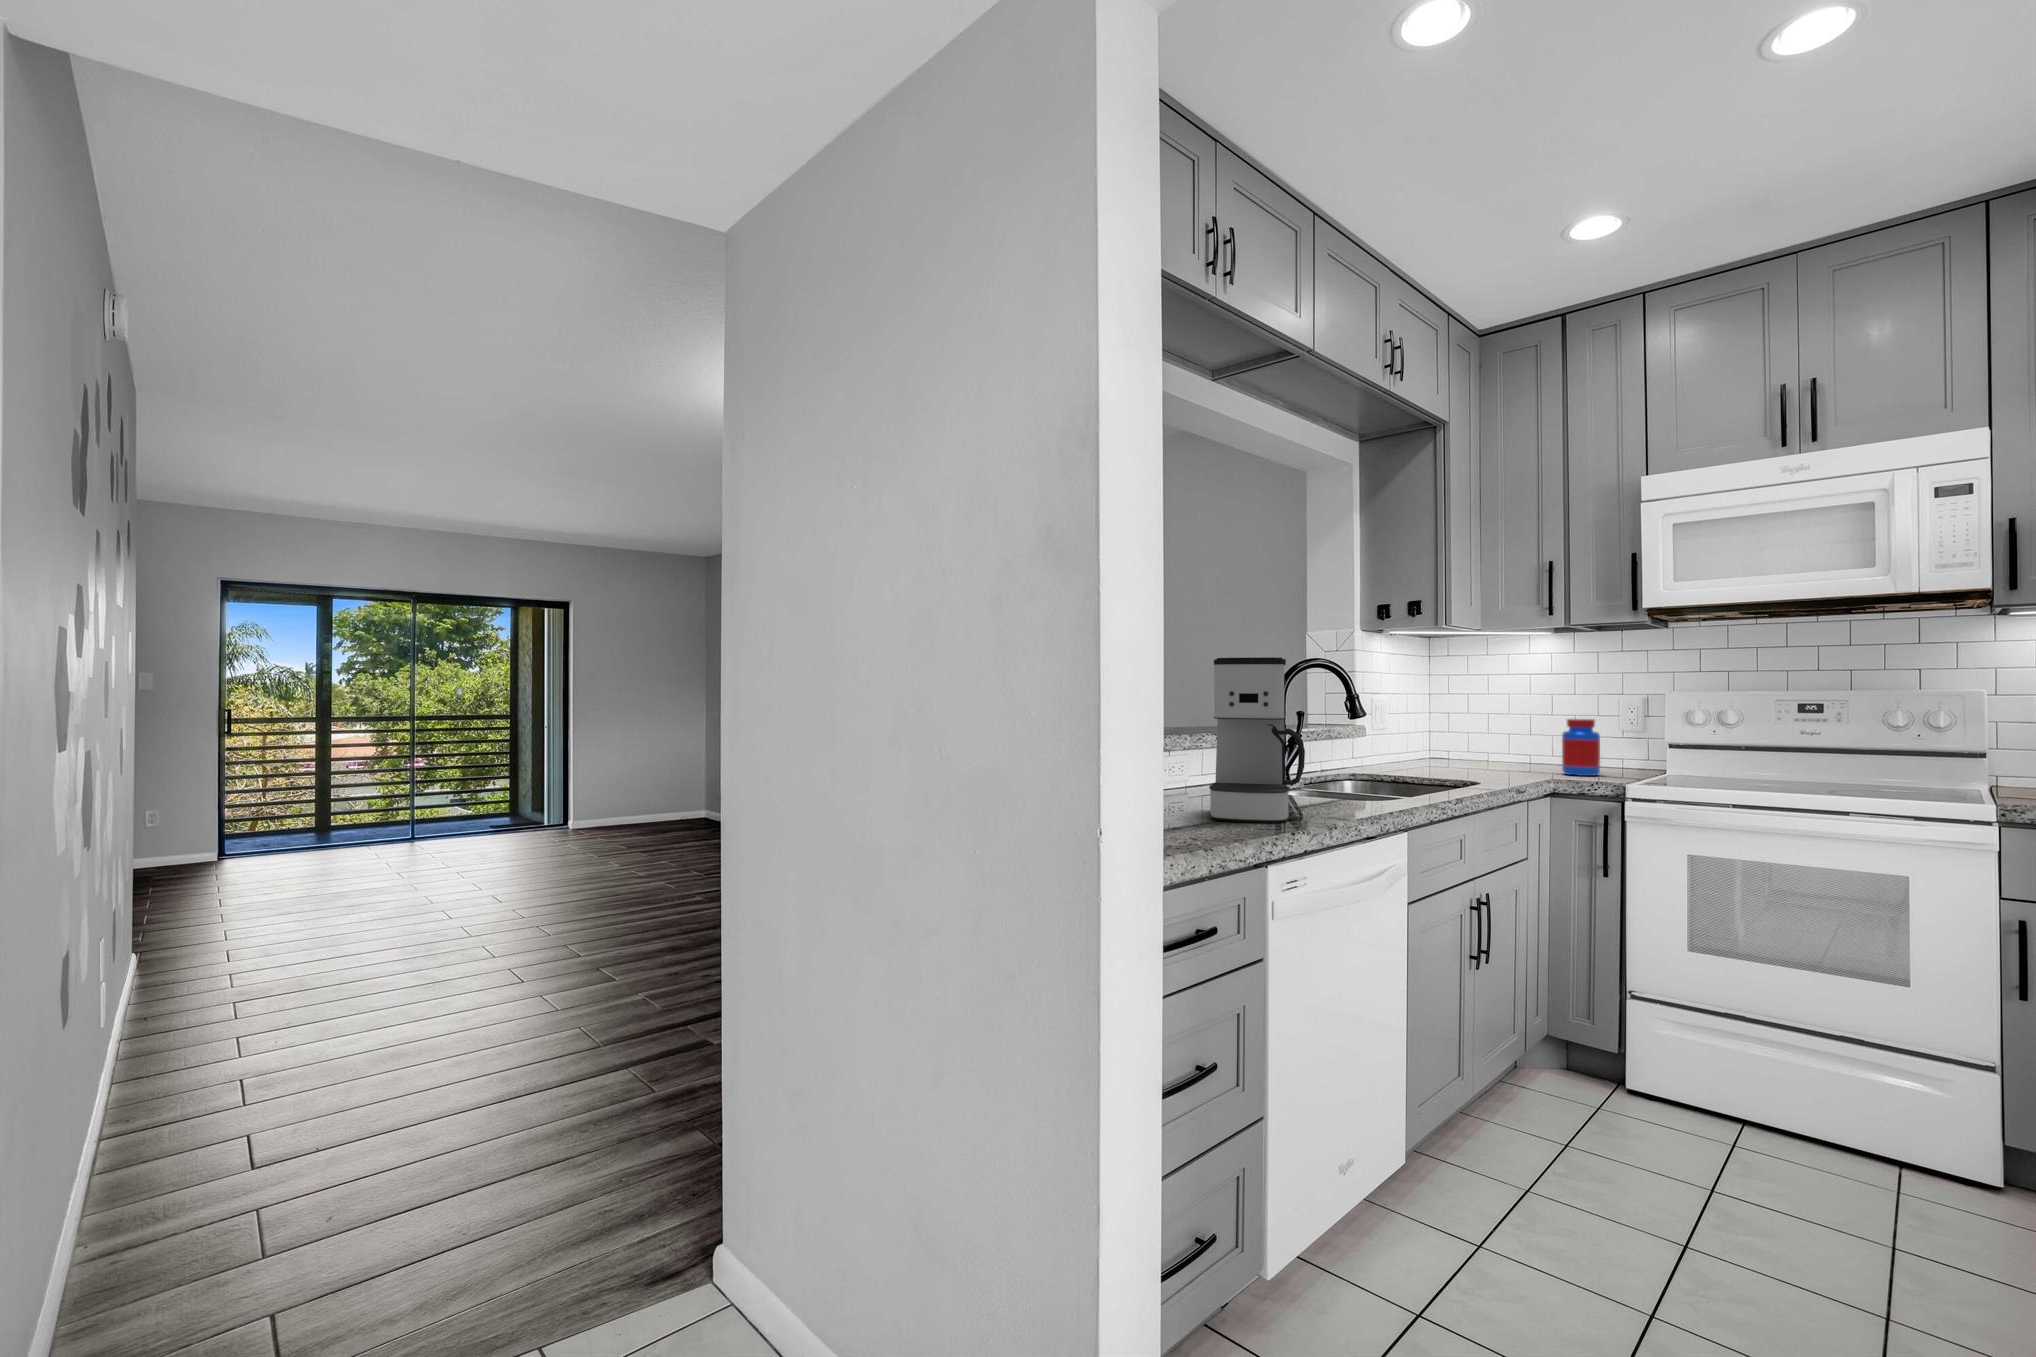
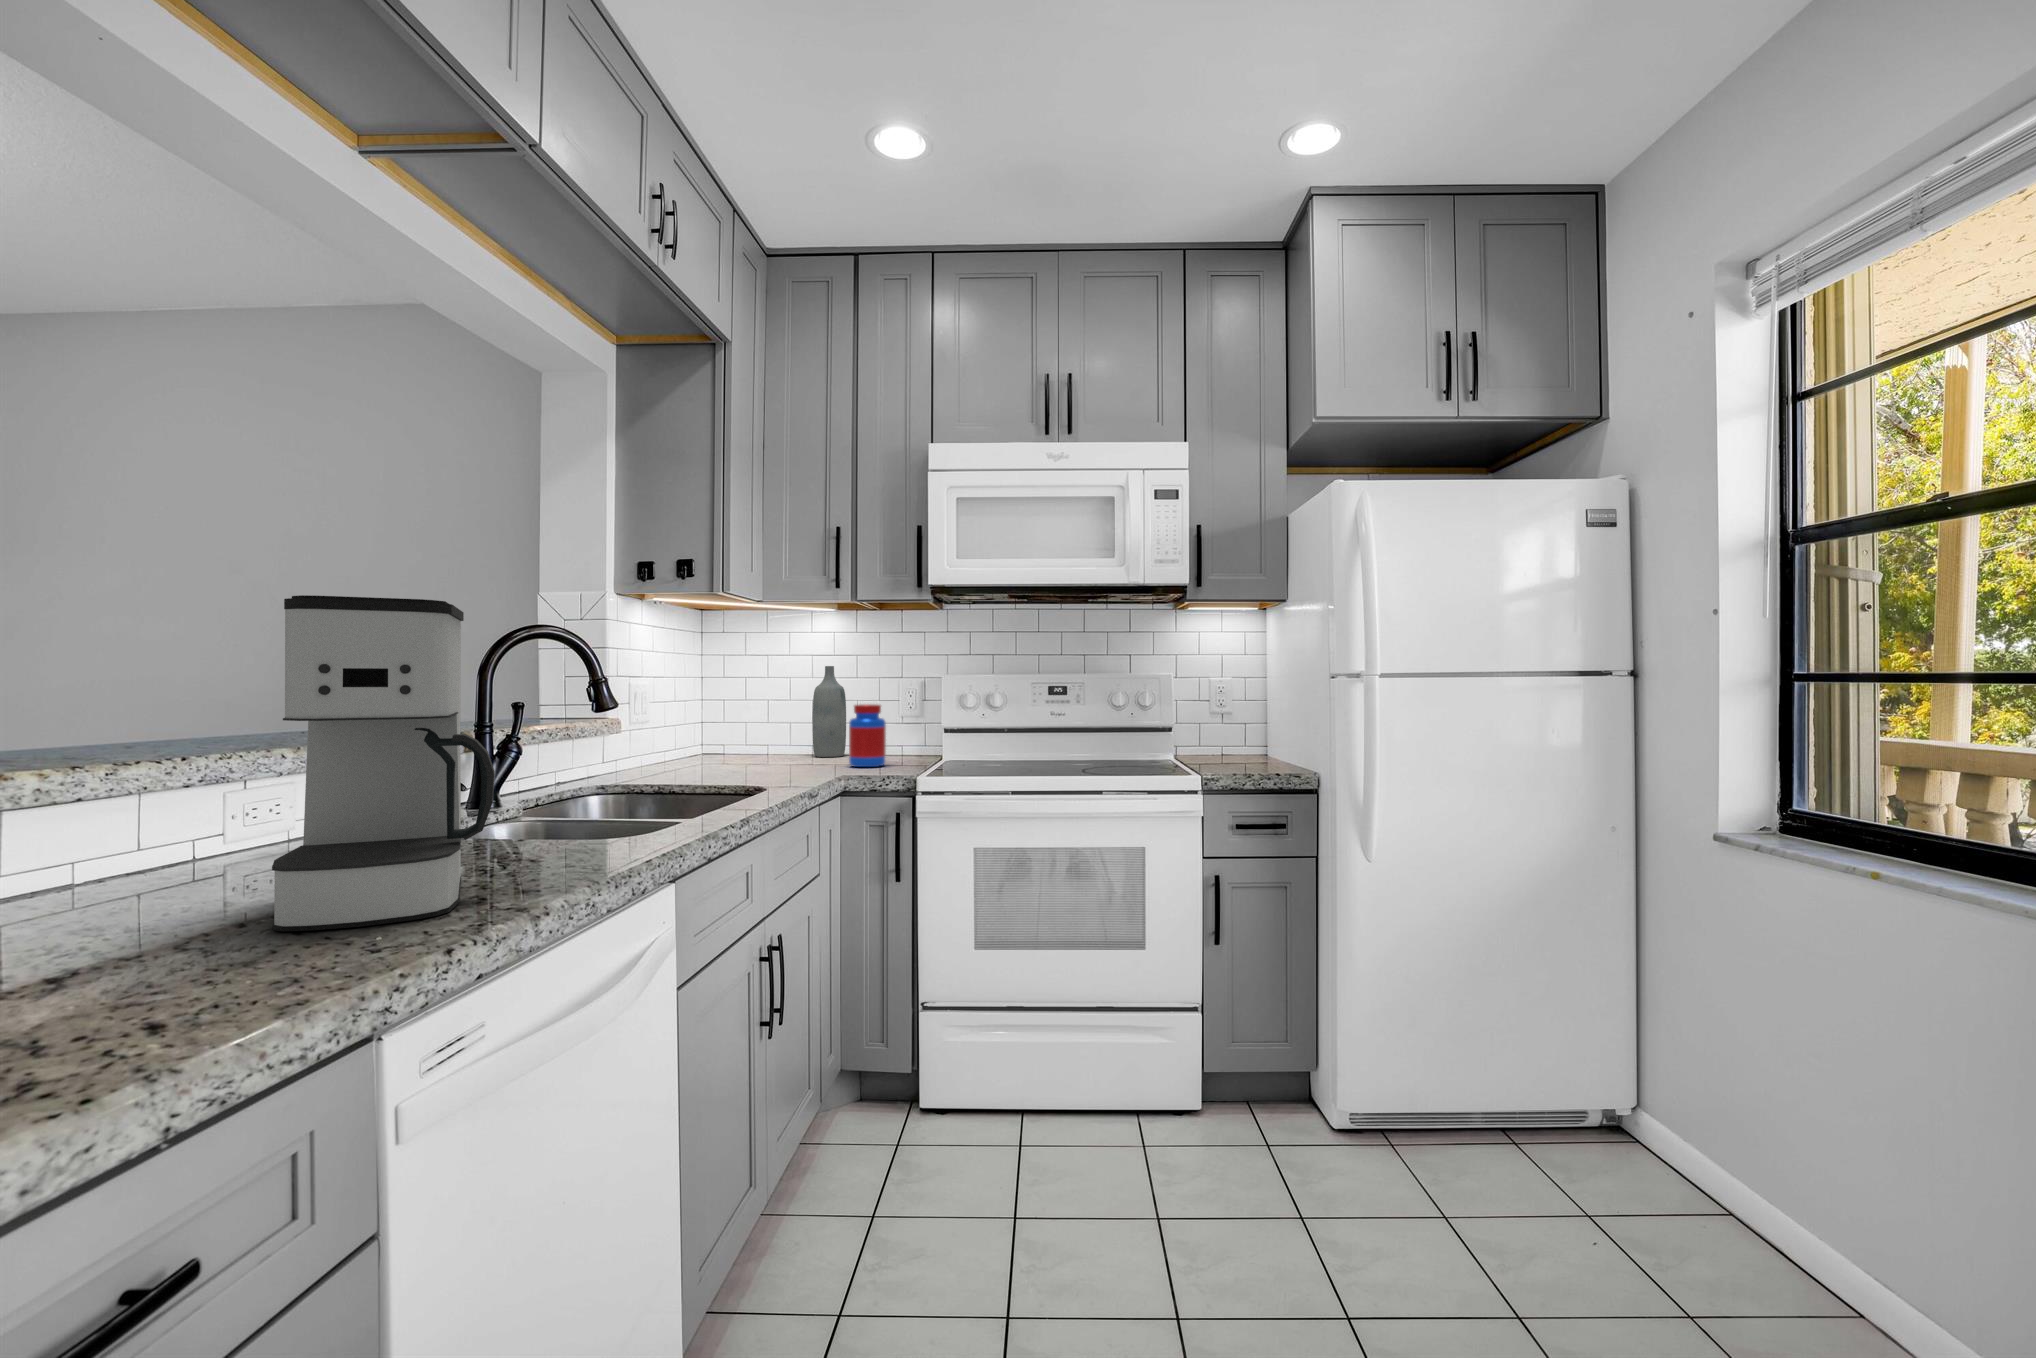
bottle: none [1530,683,1564,766] -> present [812,666,846,757]

